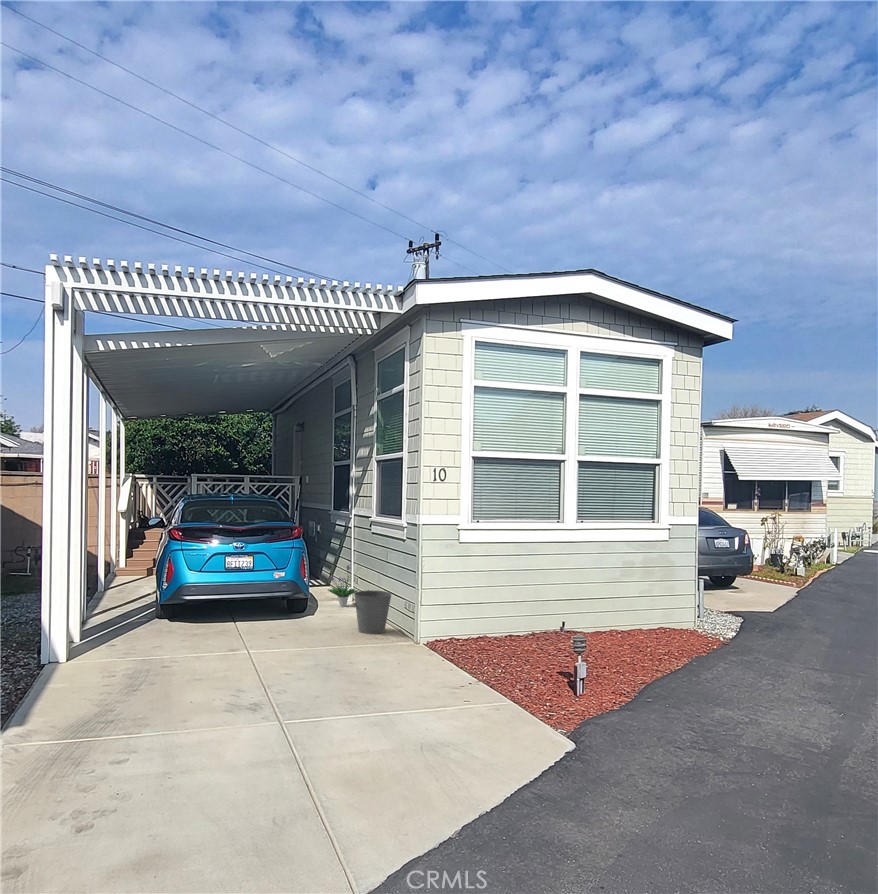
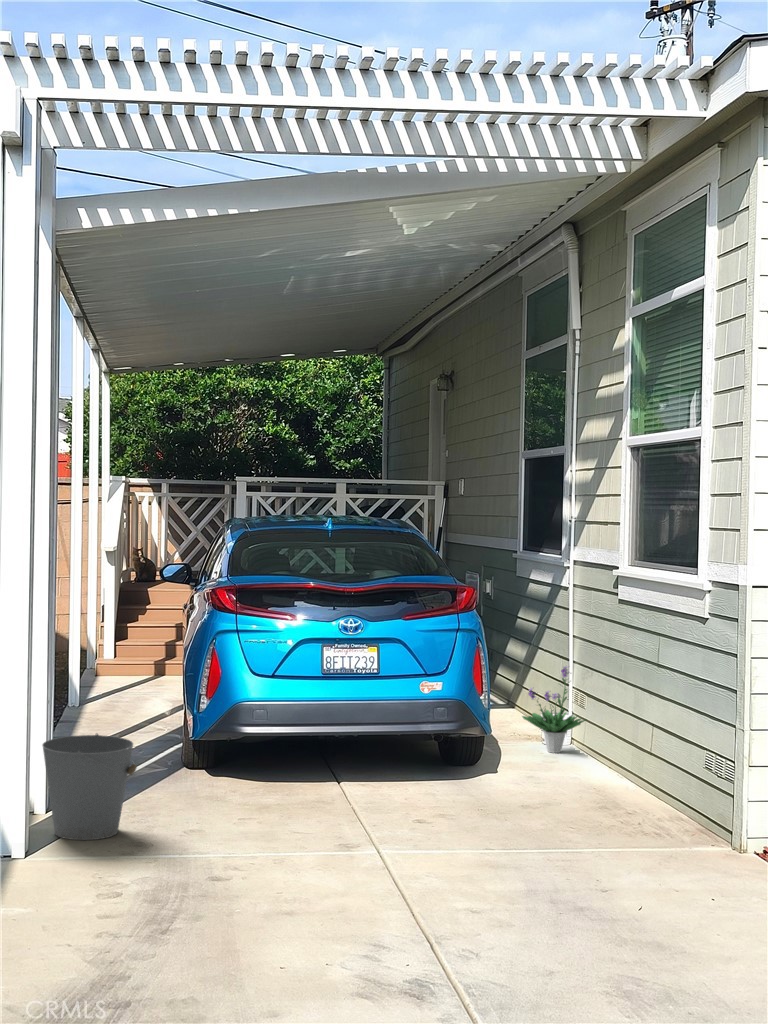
bucket: present [352,590,391,634] -> present [42,734,137,840]

